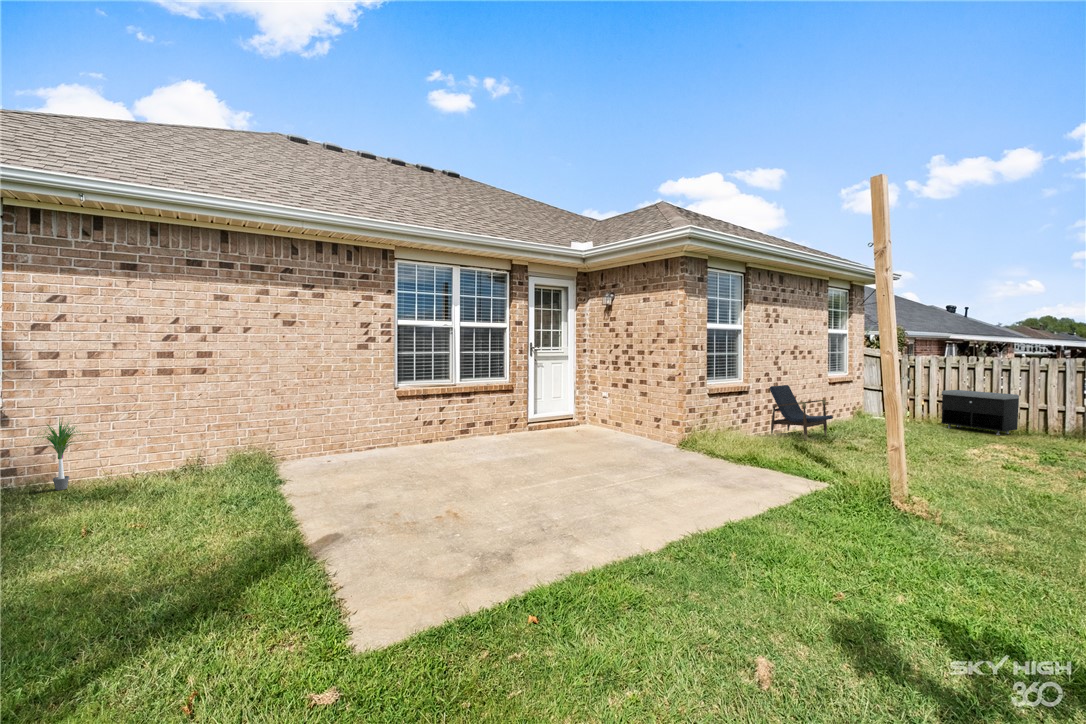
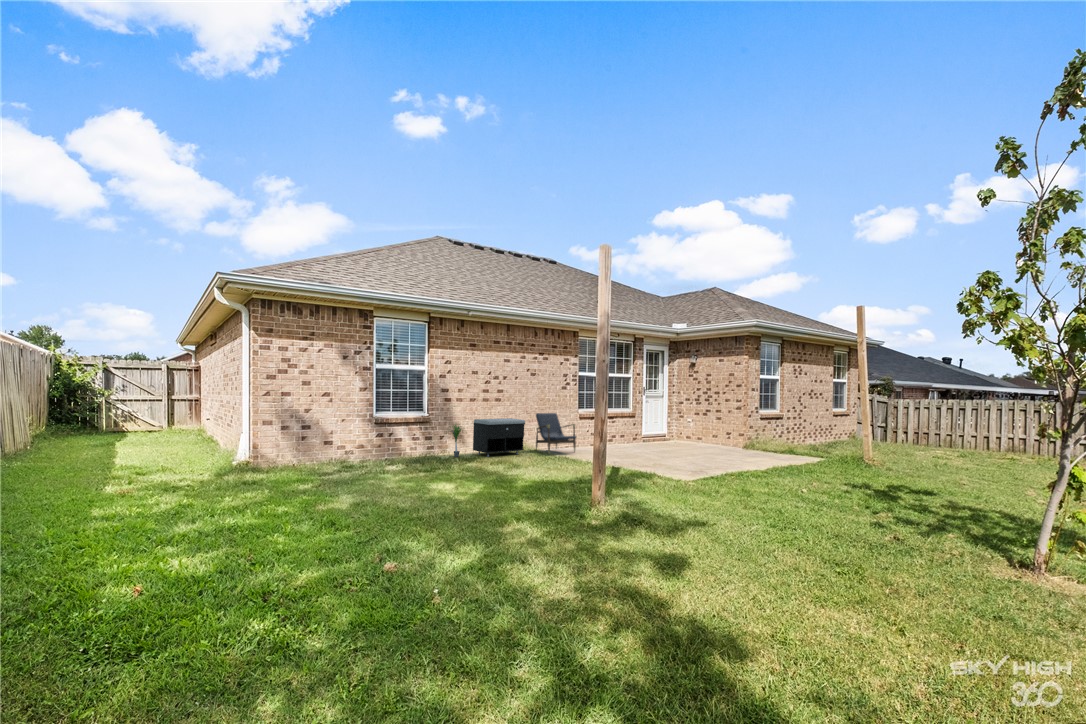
lounge chair: present [769,385,833,440] -> present [536,413,576,453]
storage bench: present [941,390,1019,435] -> present [473,418,525,456]

